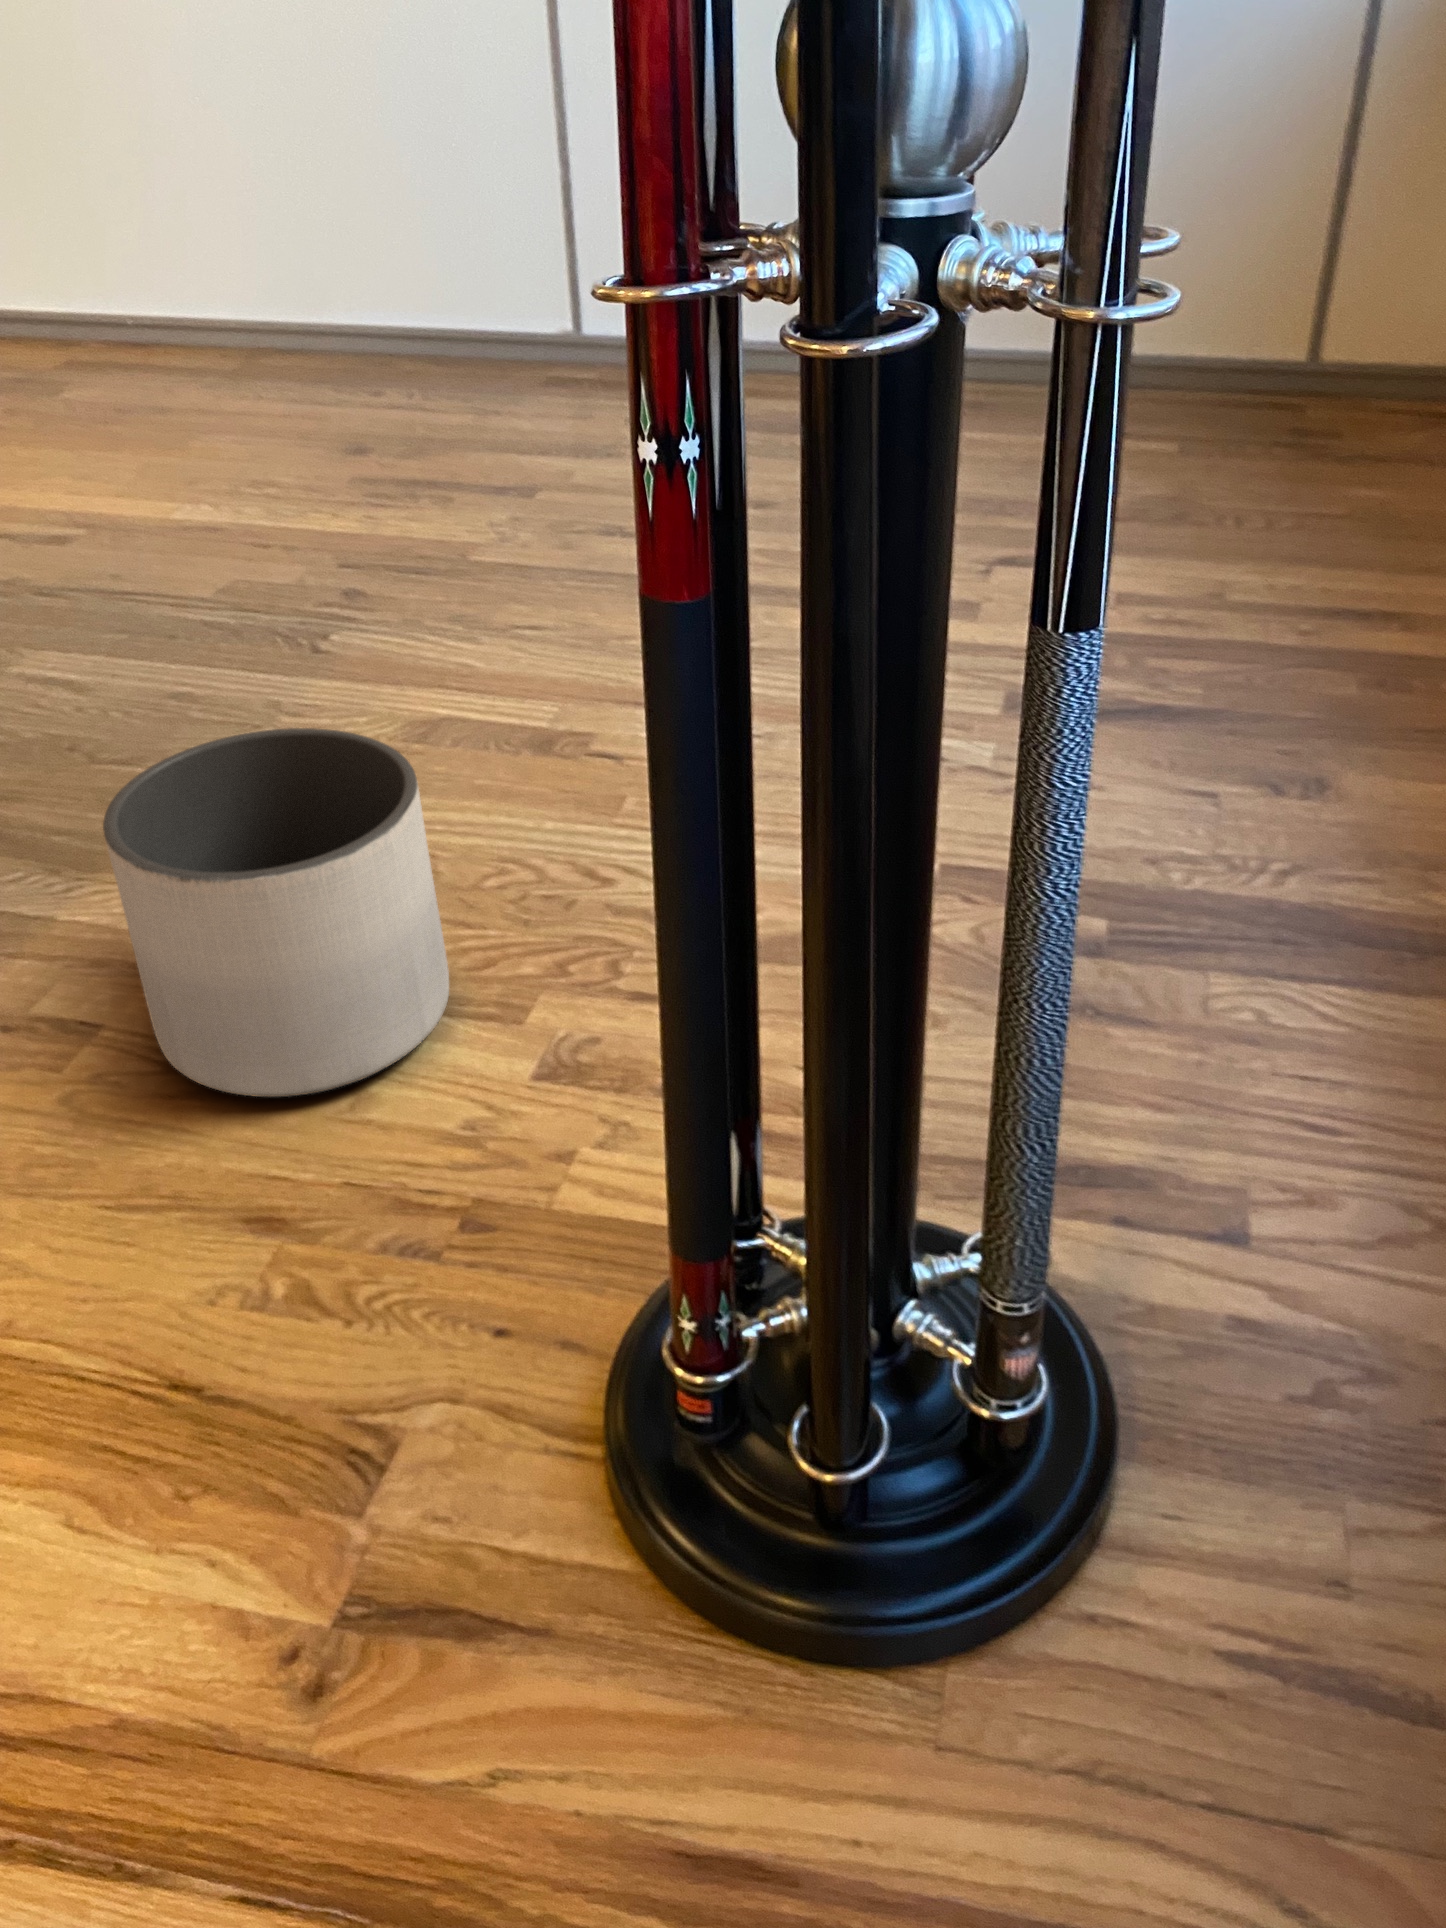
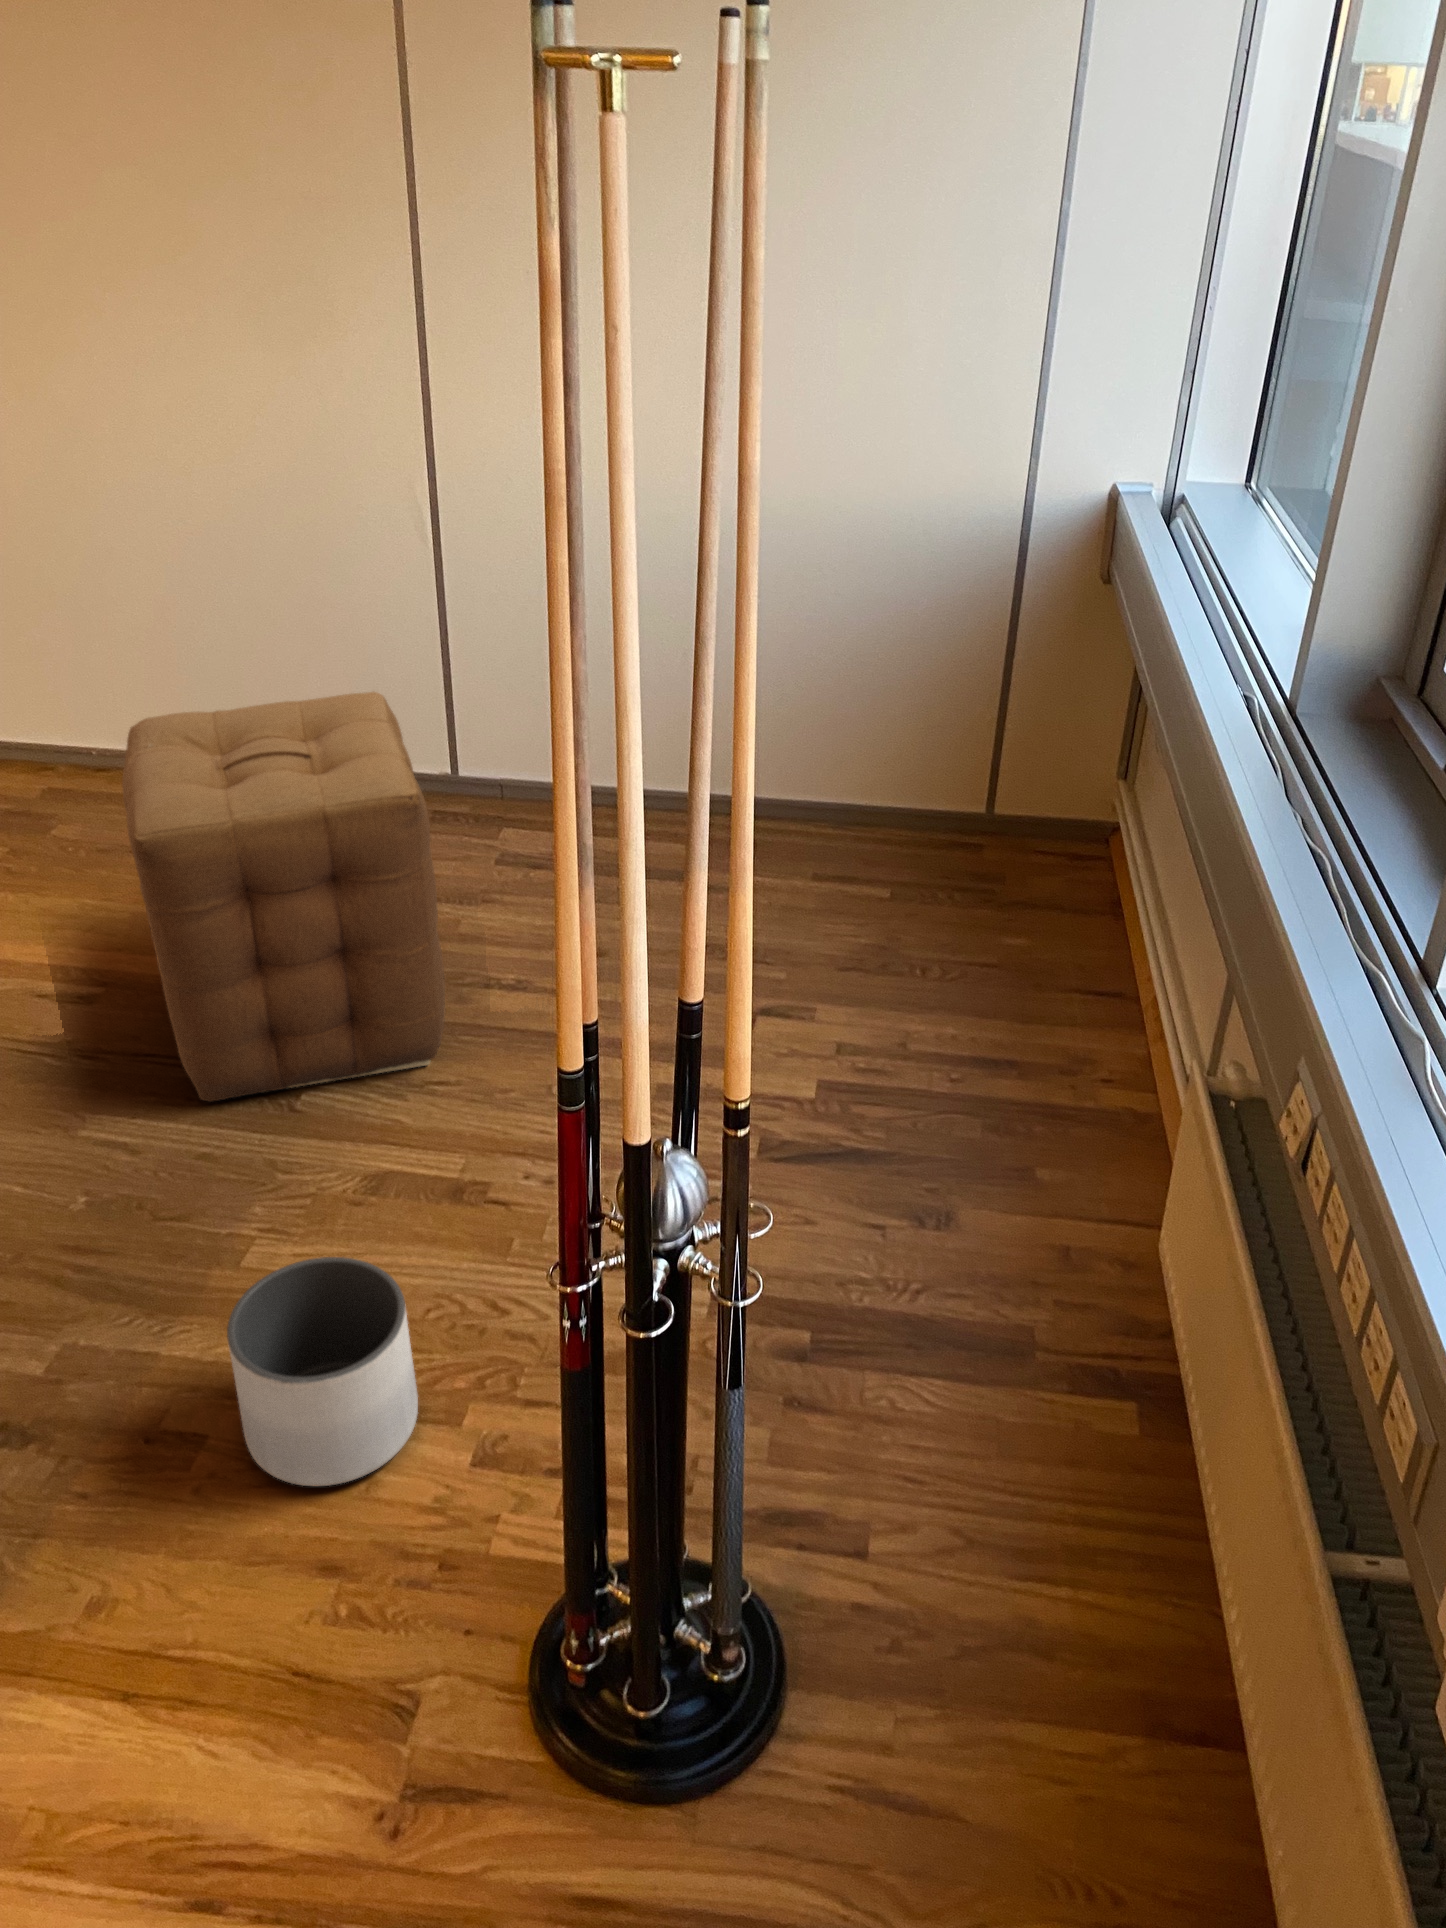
ottoman: none [45,54,543,639] -> present [122,692,445,1102]

